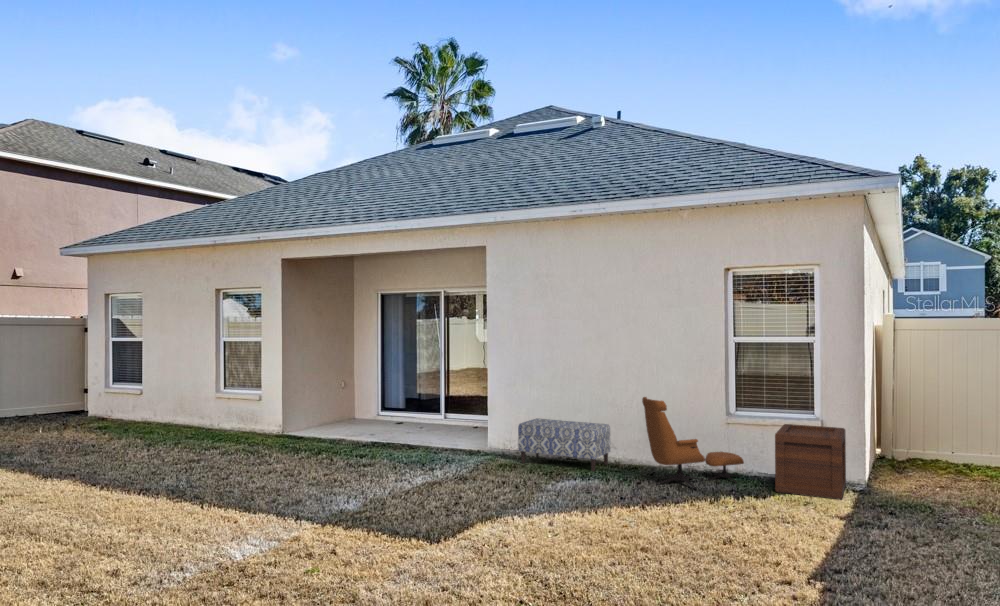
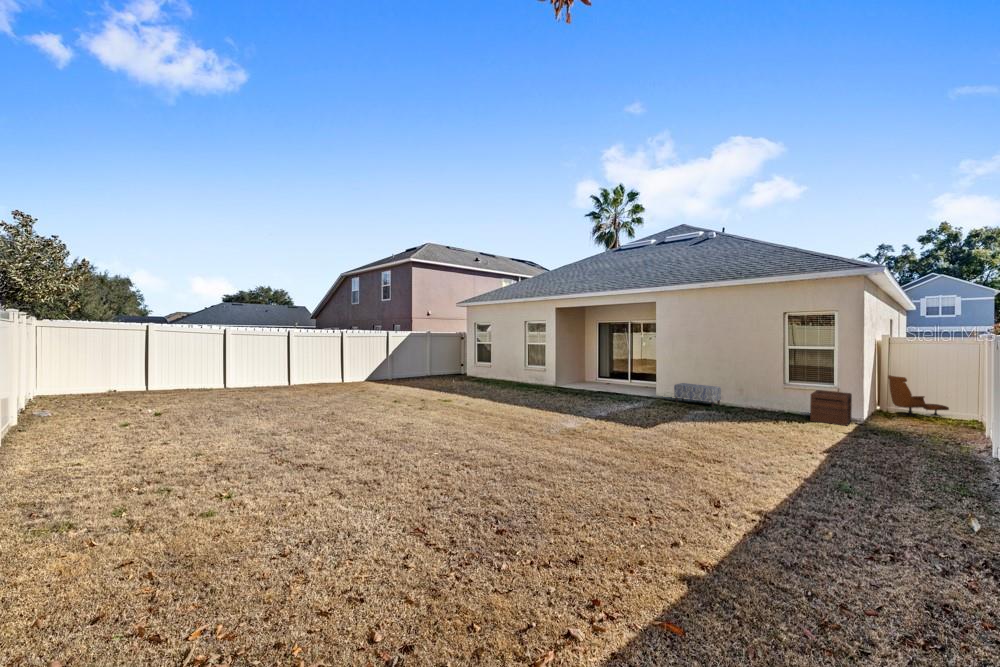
lounge chair: present [642,397,744,489] -> present [888,375,949,417]

